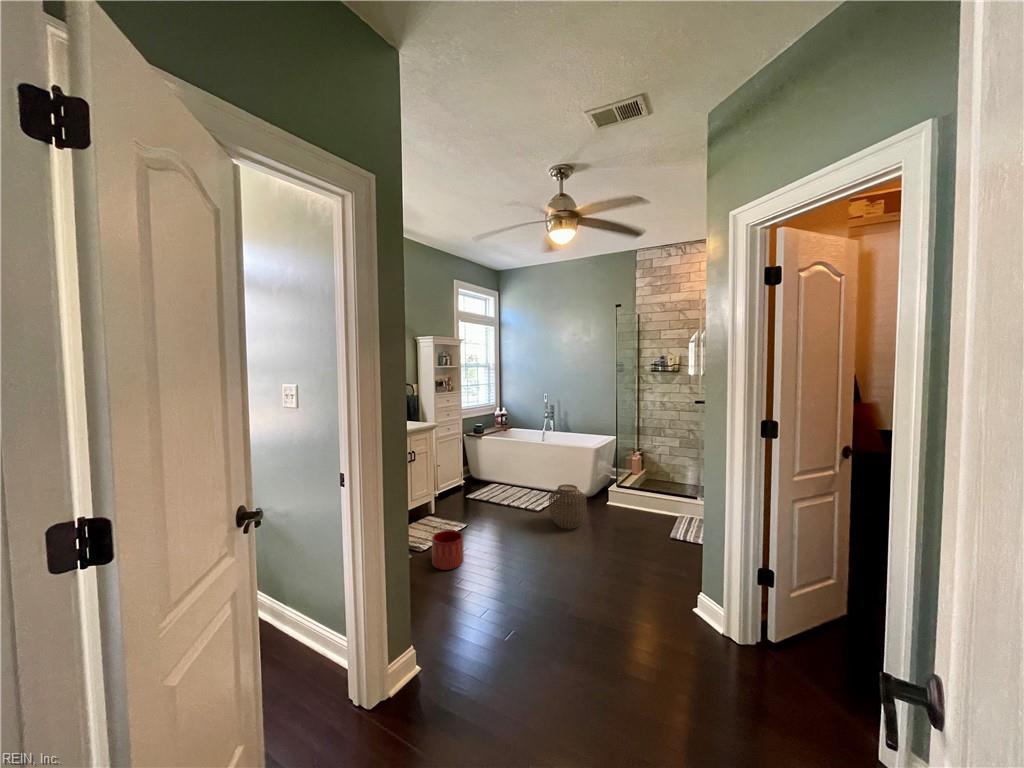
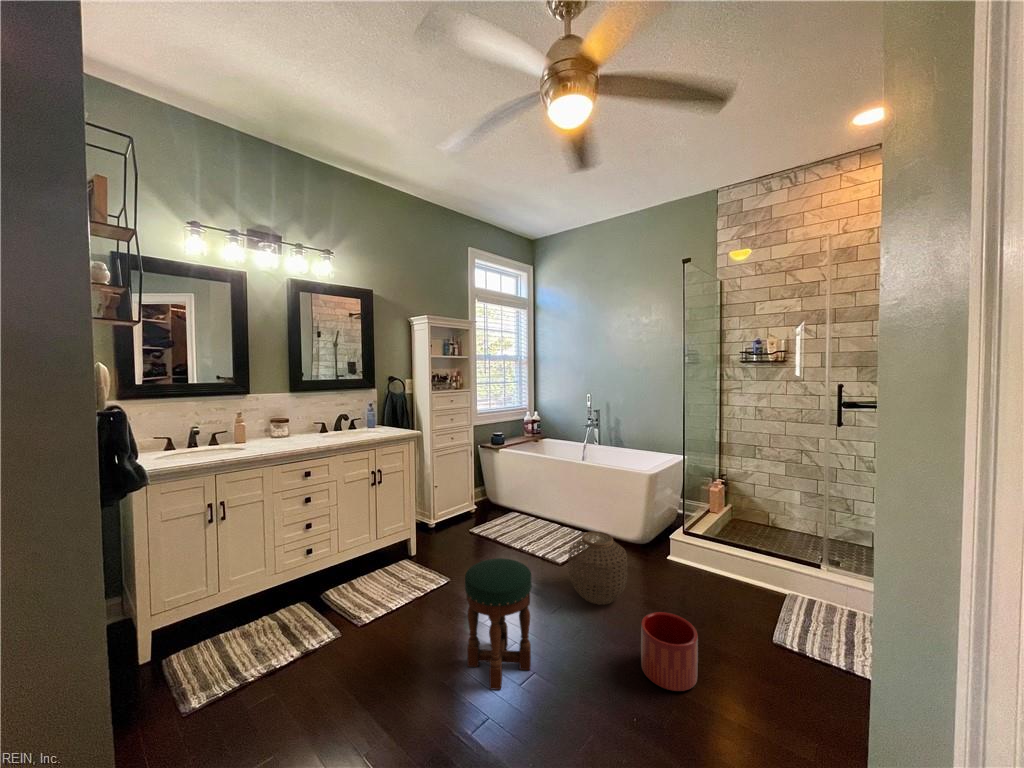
stool: none [499,497,539,569] -> present [465,558,532,690]
planter: present [432,530,464,570] -> present [641,612,698,691]

